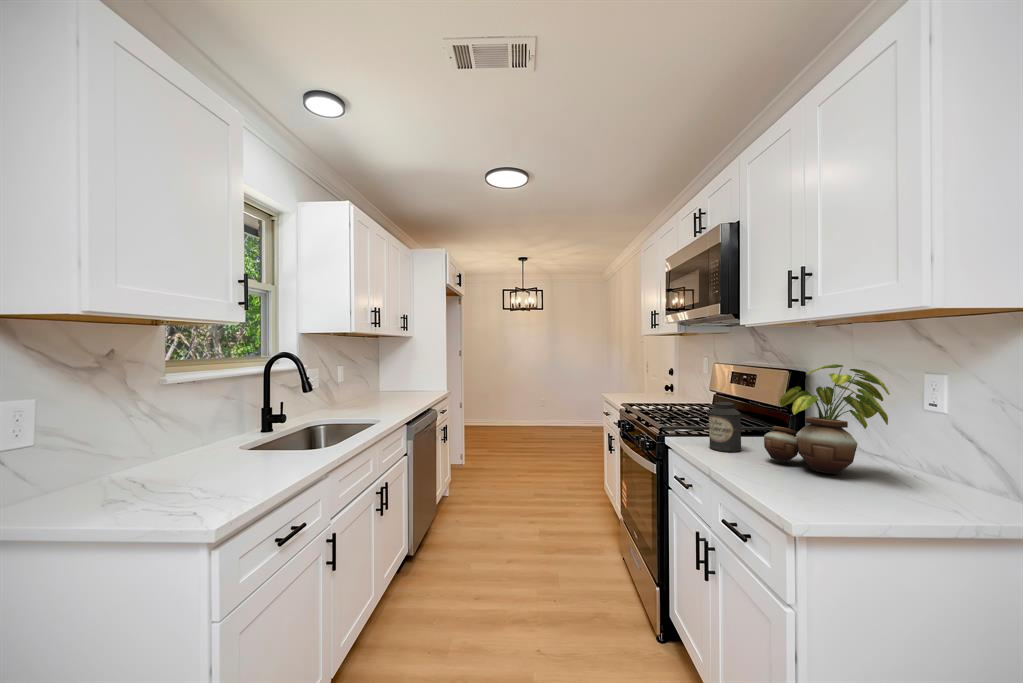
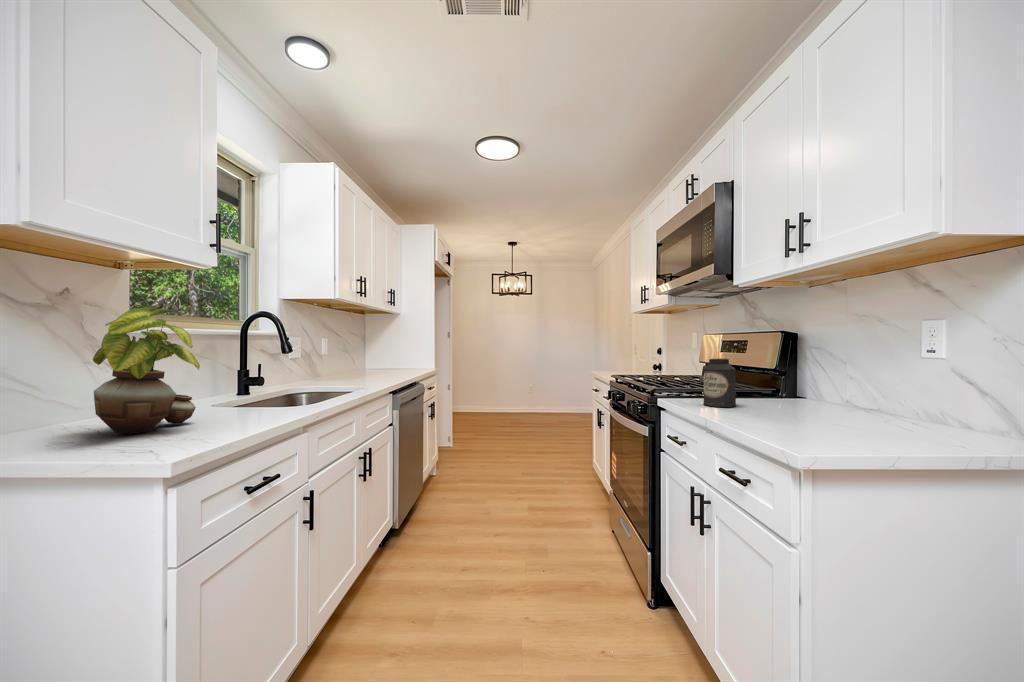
potted plant: present [764,364,890,474] -> present [93,306,200,434]

